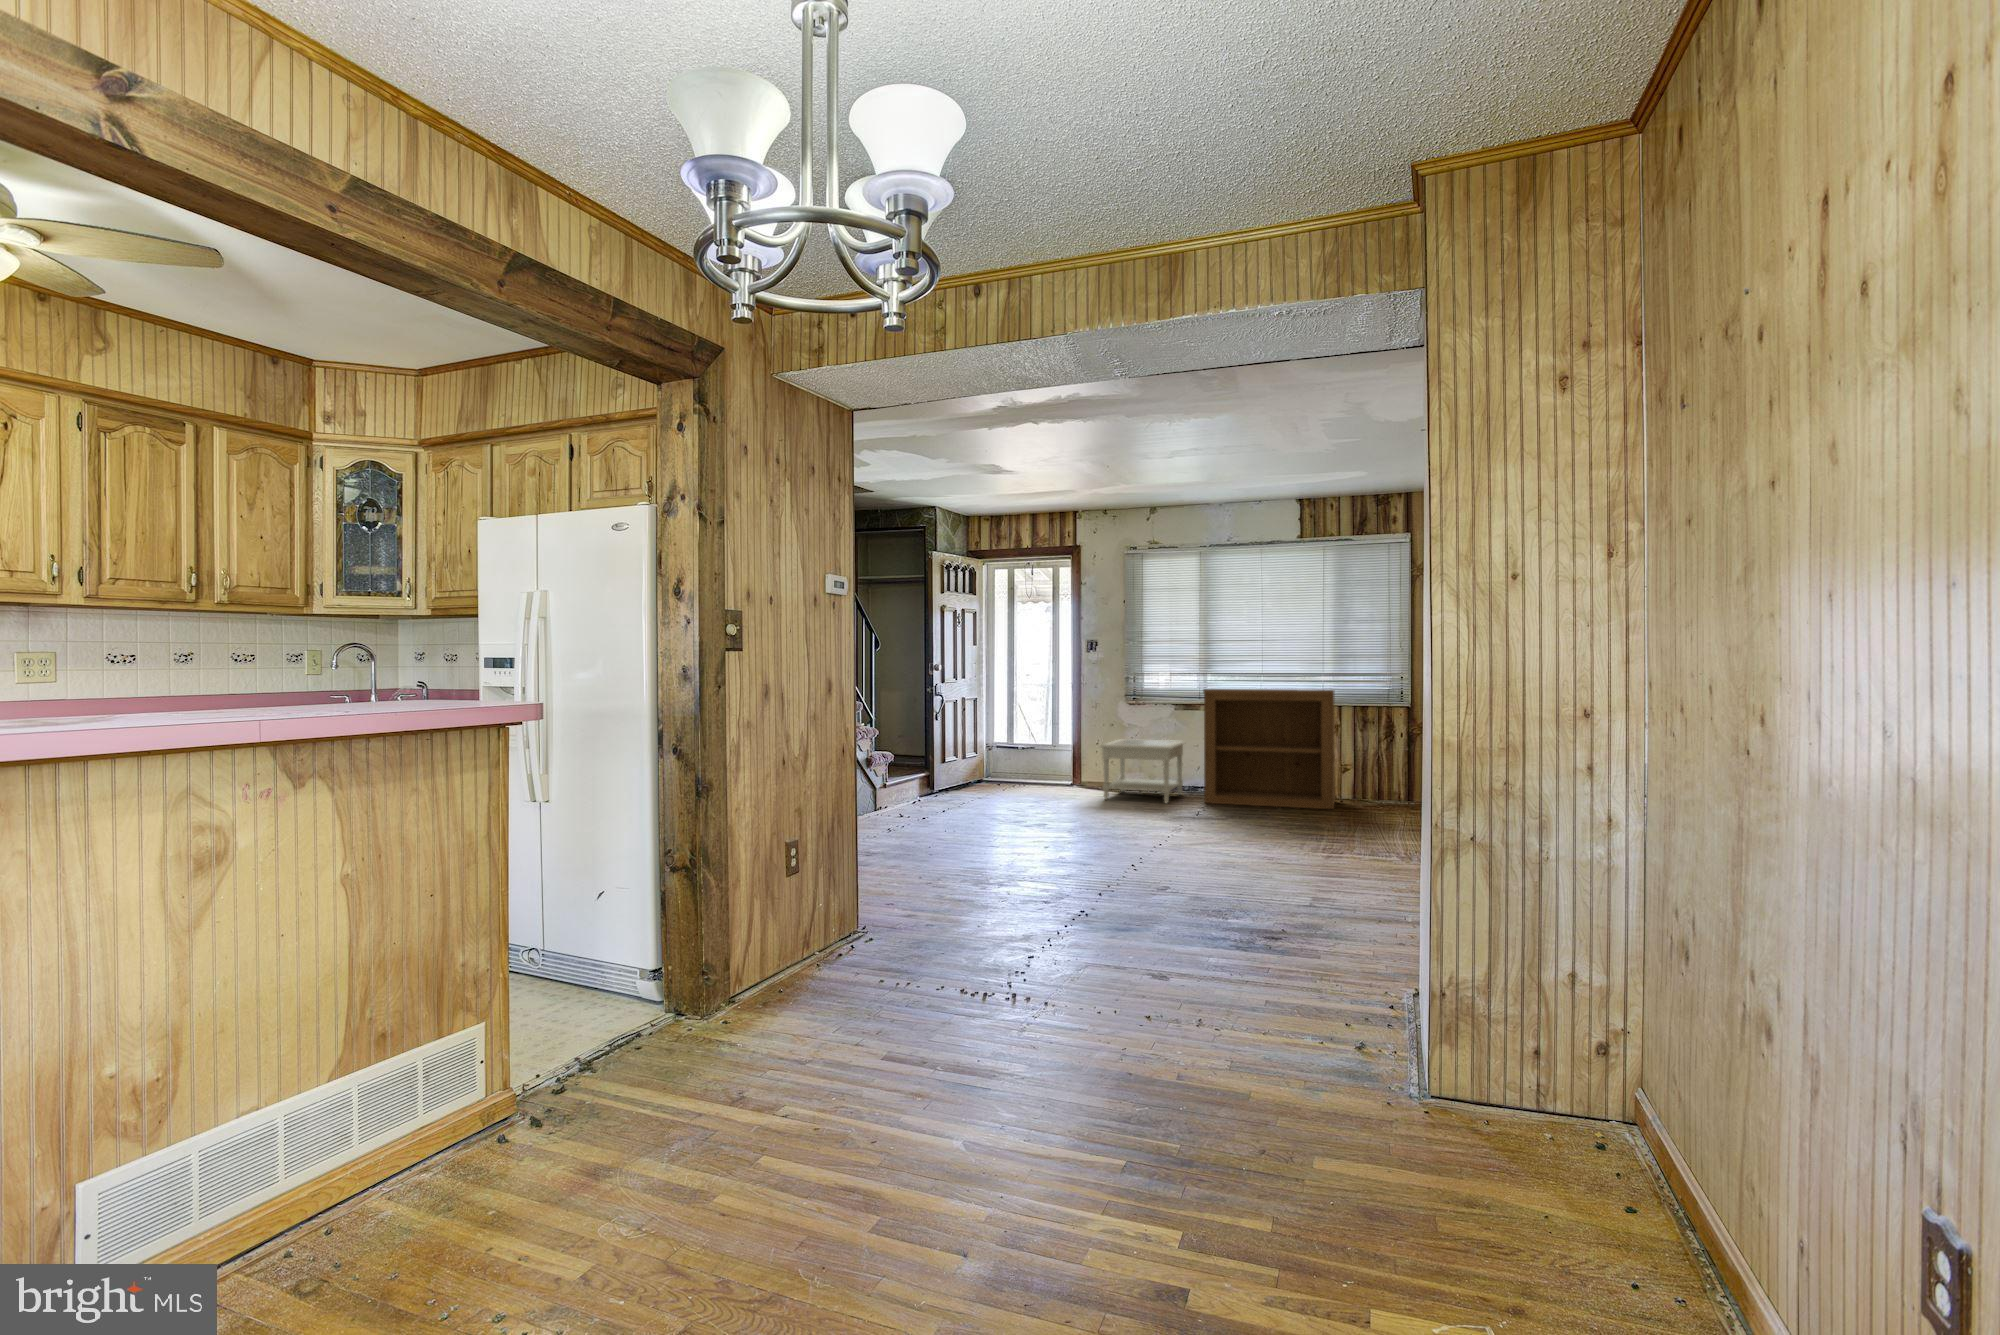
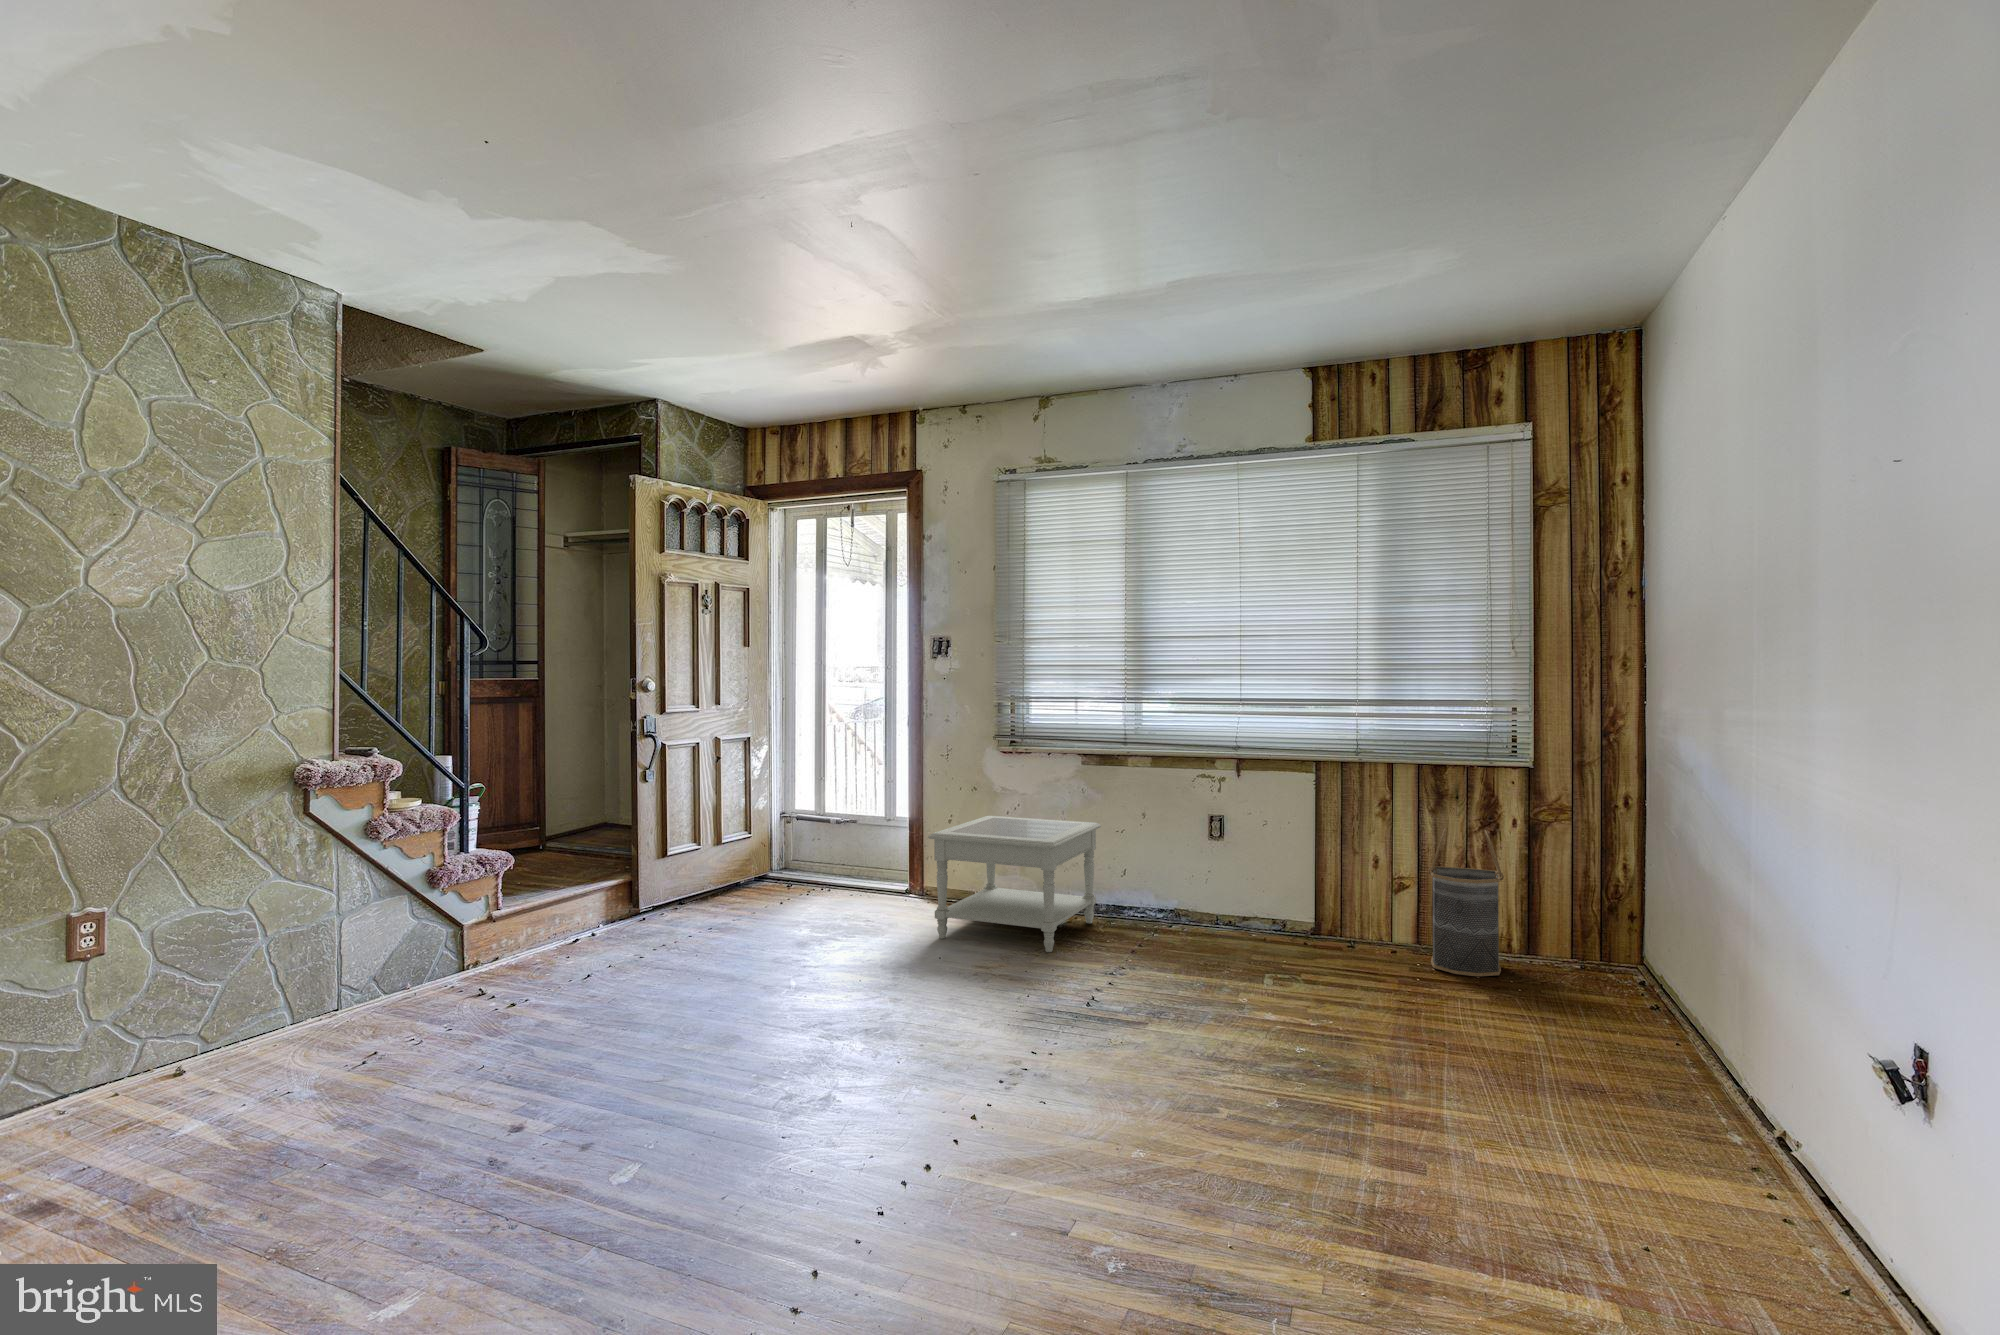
bookshelf: present [1203,689,1335,809] -> none [1121,727,1379,979]
basket: none [1359,737,1396,808] -> present [1428,828,1504,976]

